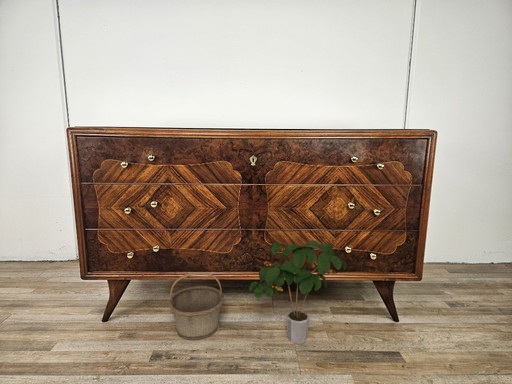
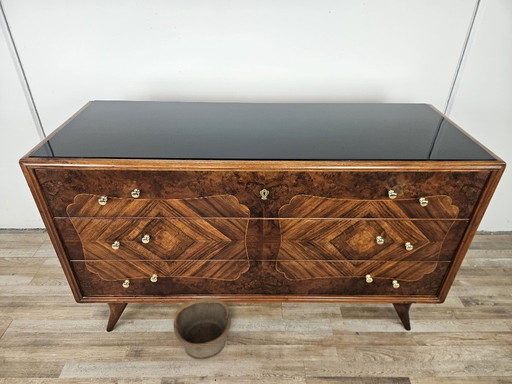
potted plant: present [249,241,347,344] -> none [258,276,366,365]

